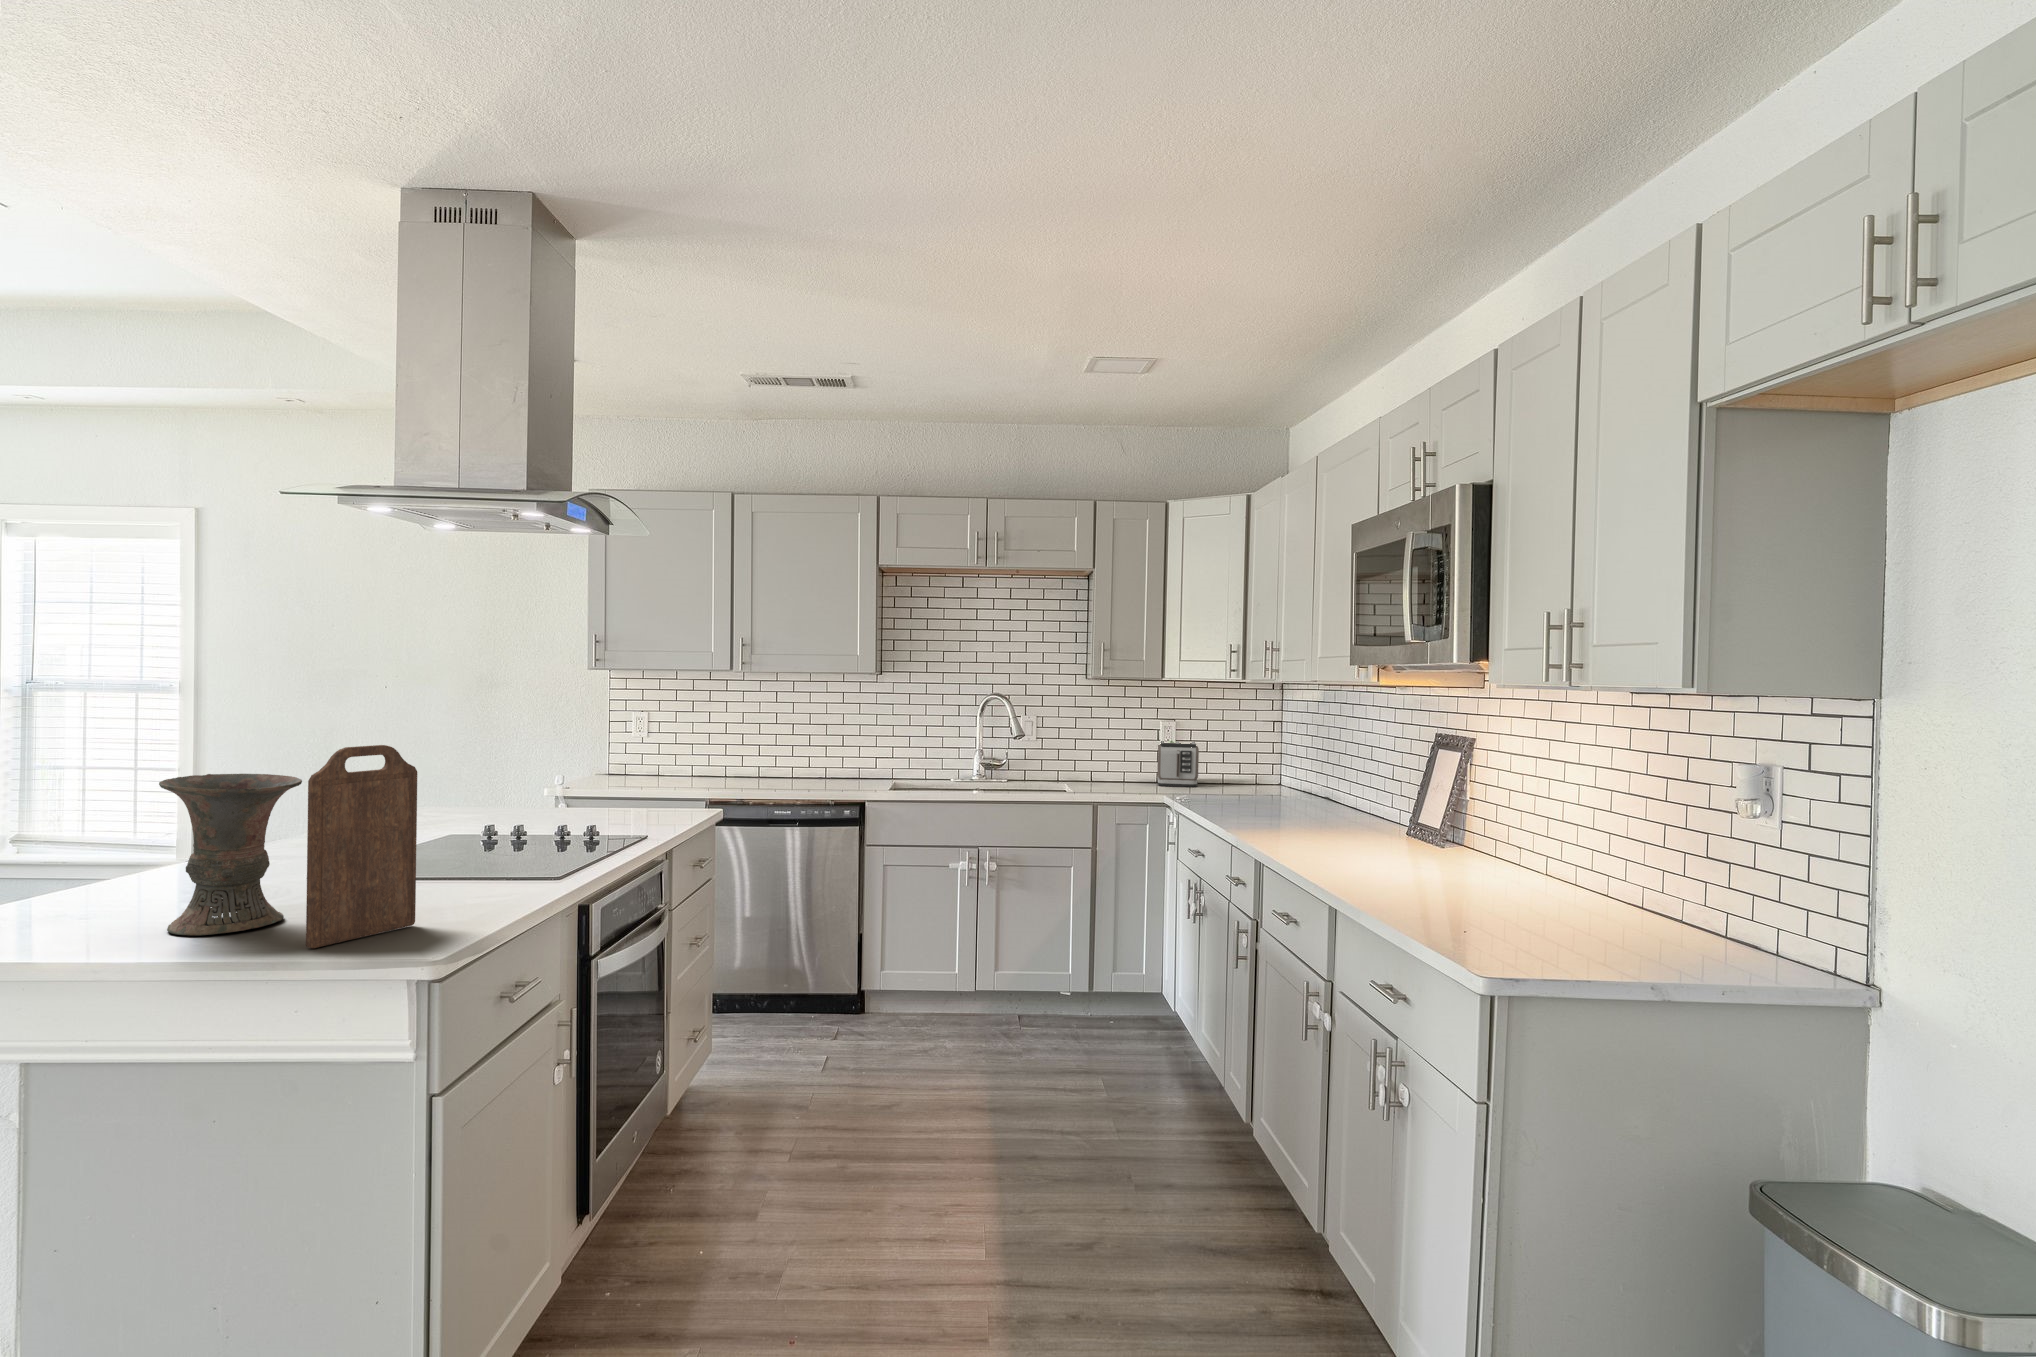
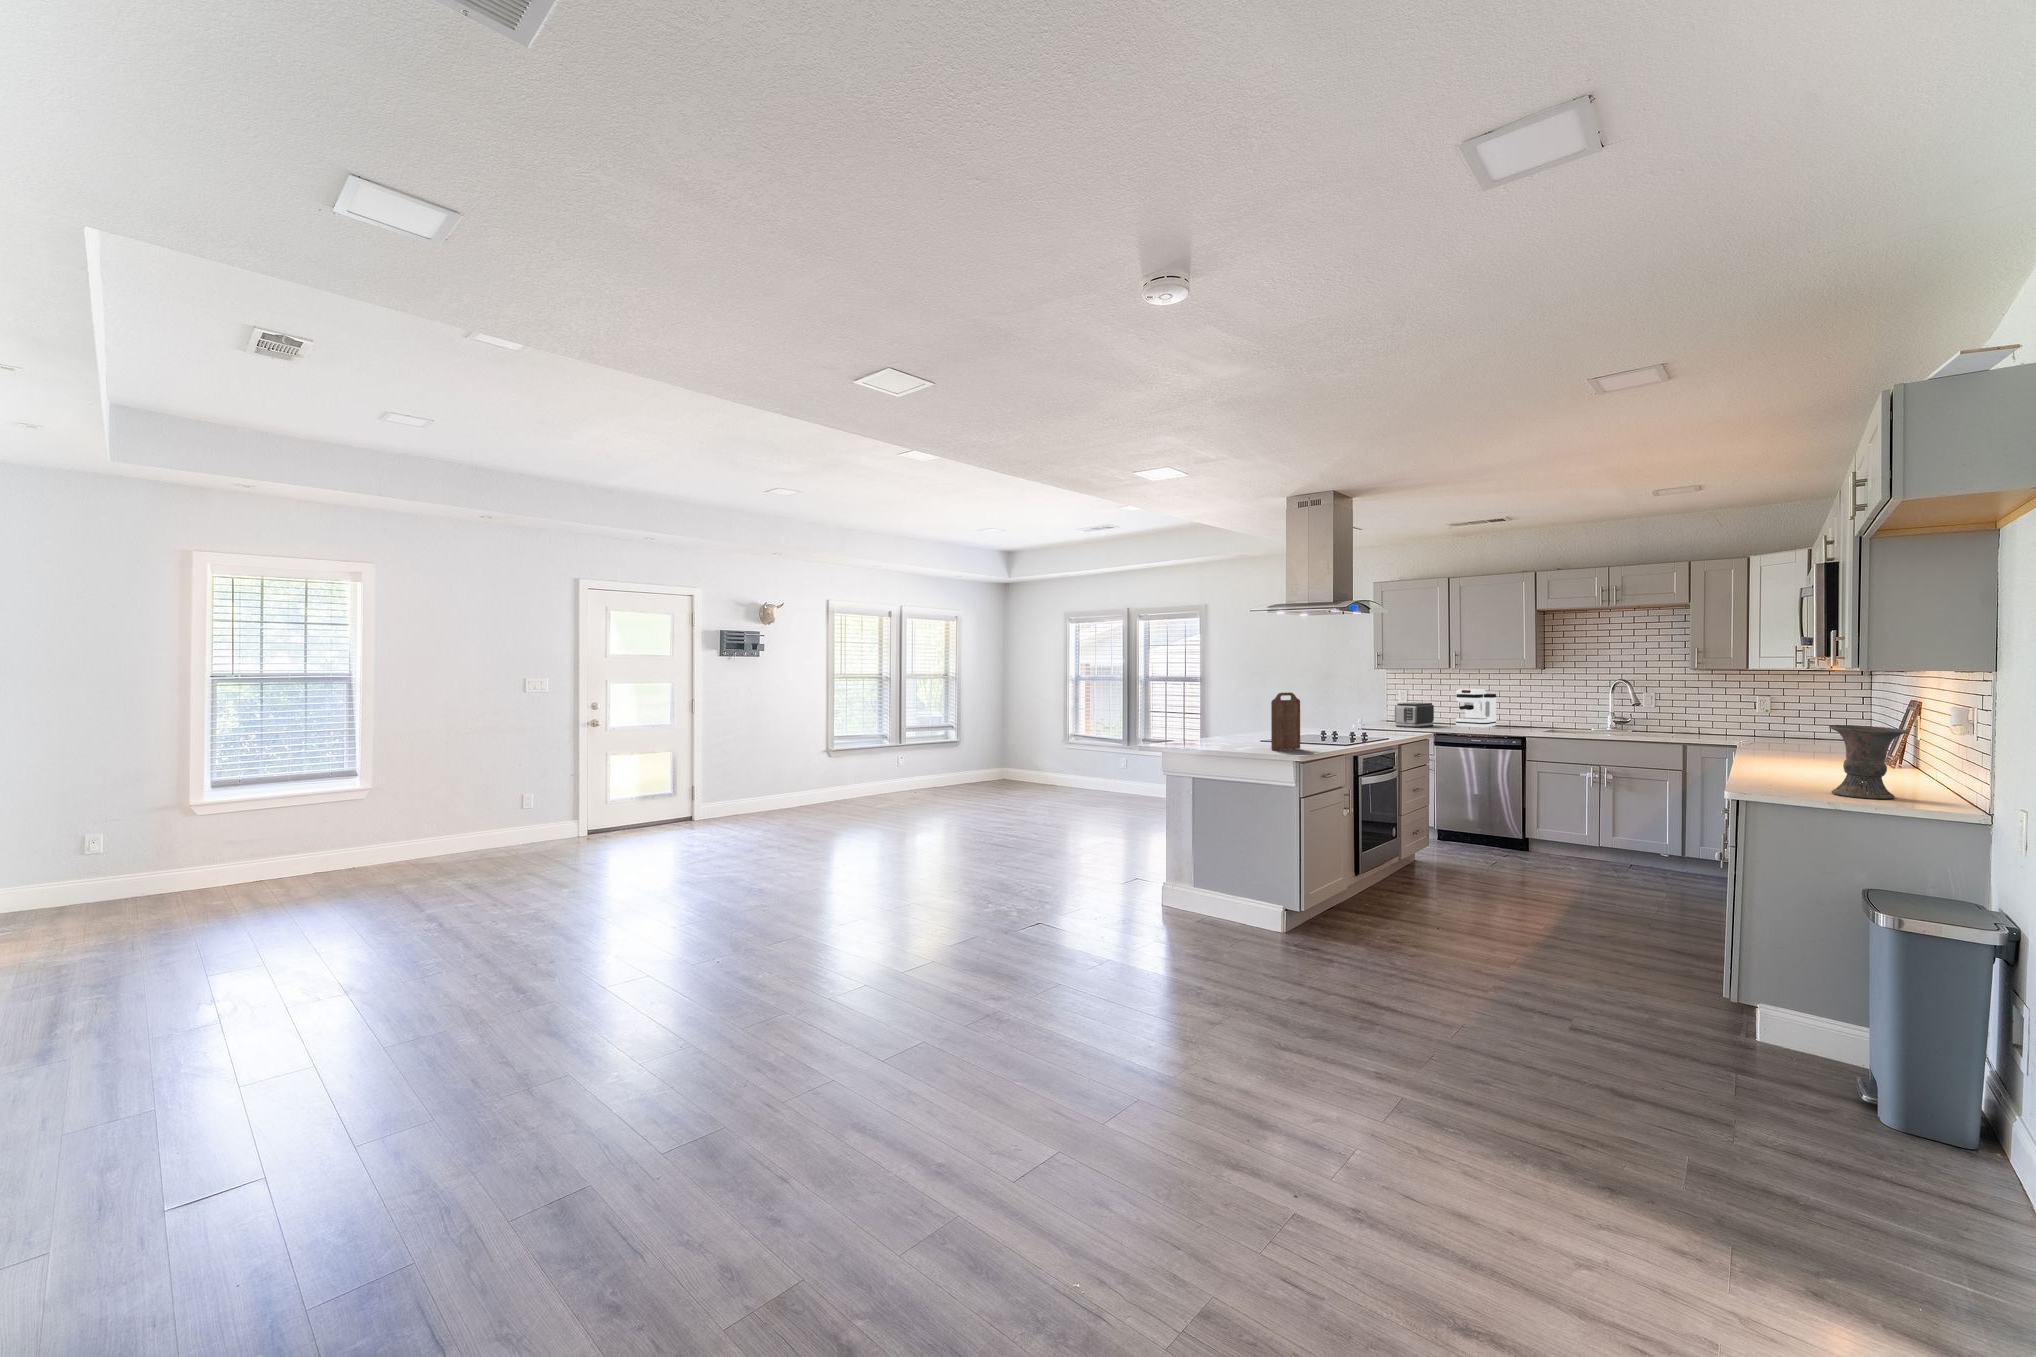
coffee maker: none [747,711,813,784] -> present [1455,689,1496,728]
toaster: present [1157,741,1199,787] -> present [1395,702,1434,728]
vase: present [159,774,302,935] -> present [1829,725,1909,799]

